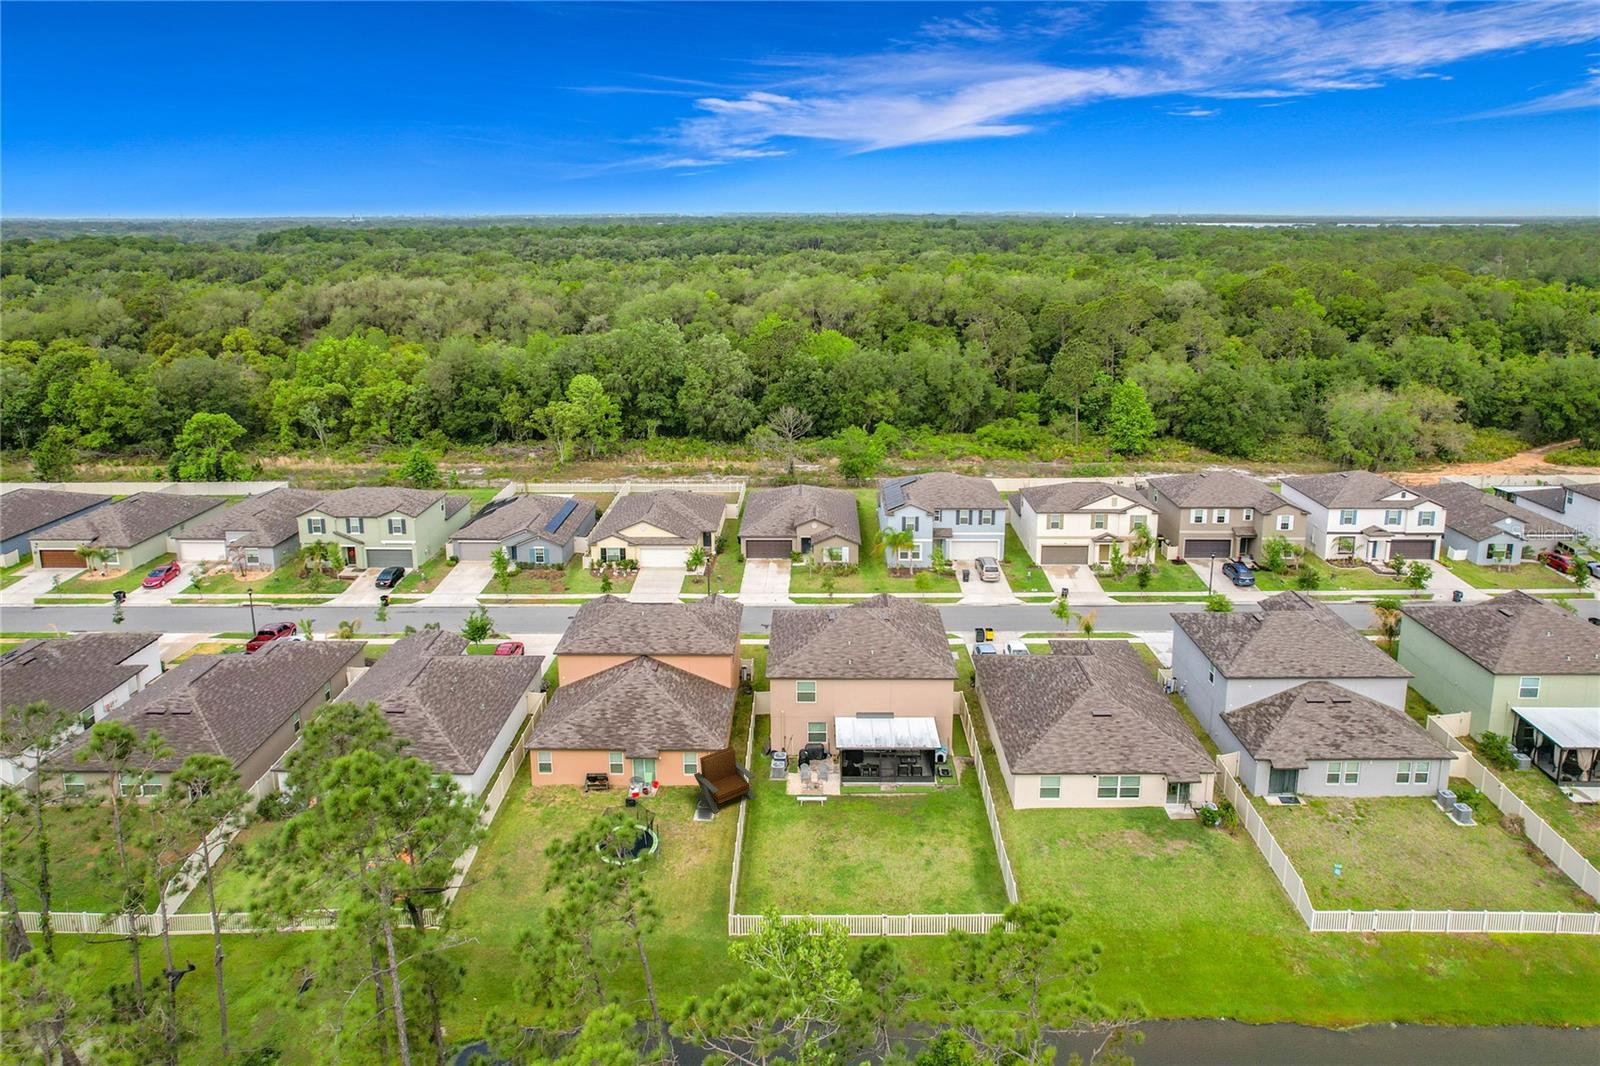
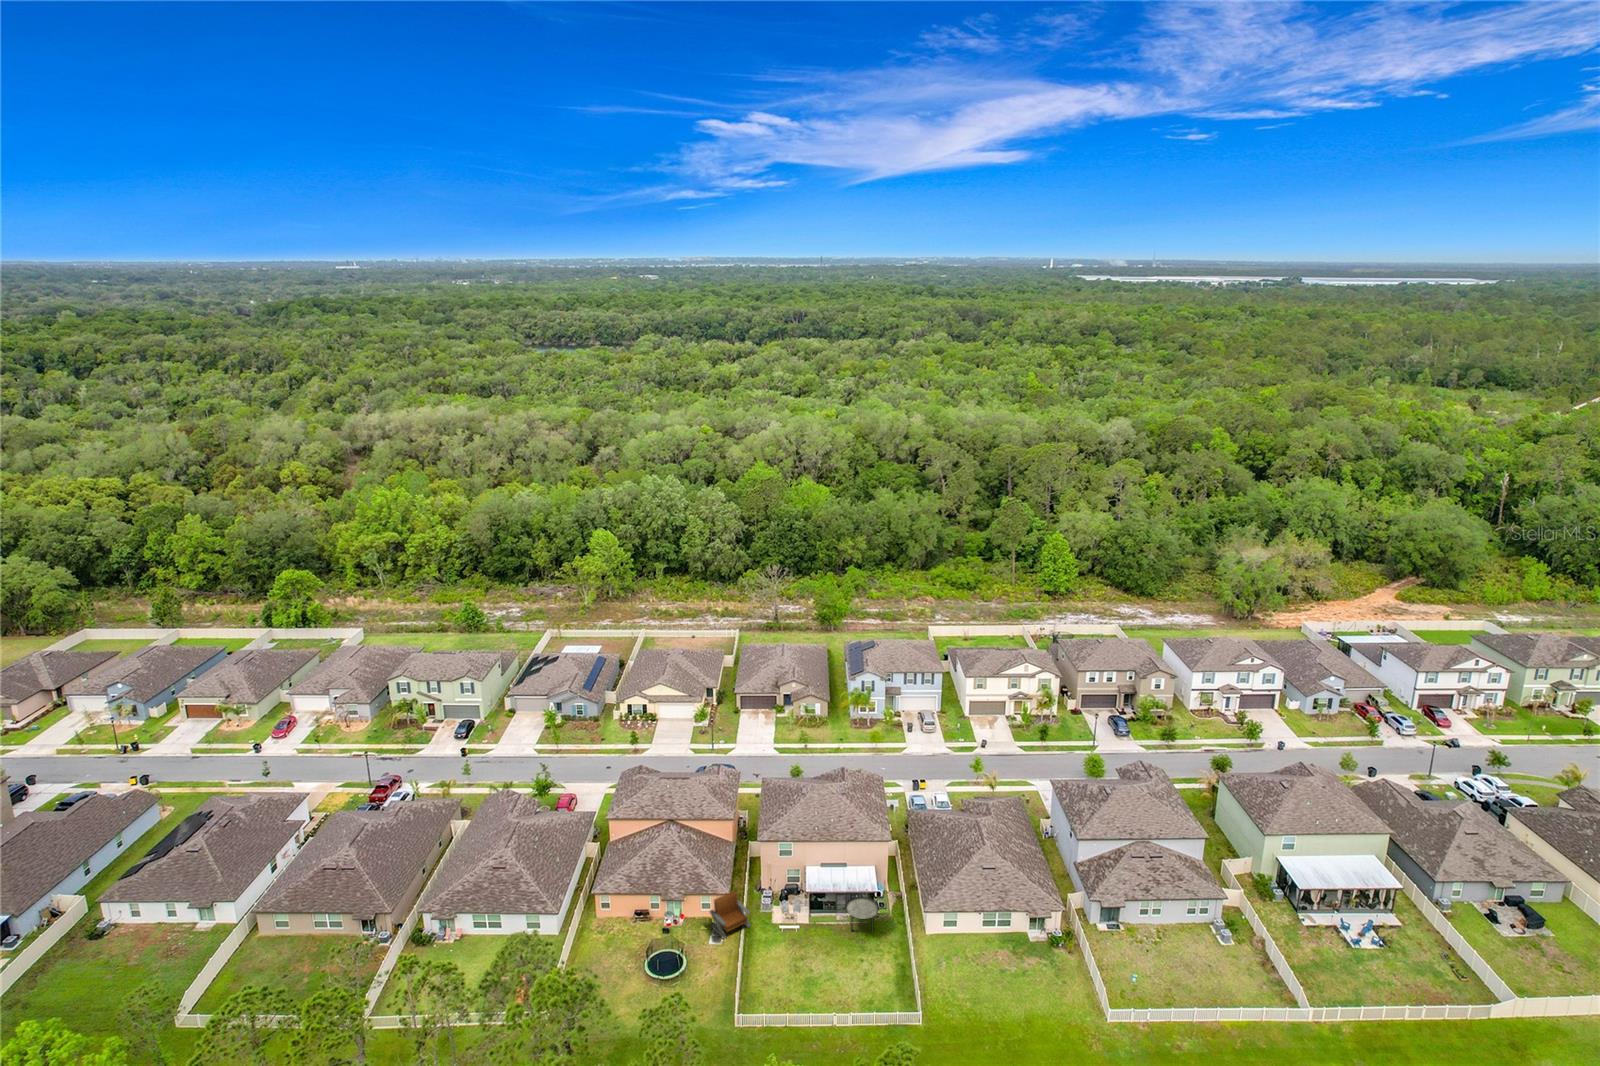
round table: none [894,757,944,806] -> present [845,896,879,932]

